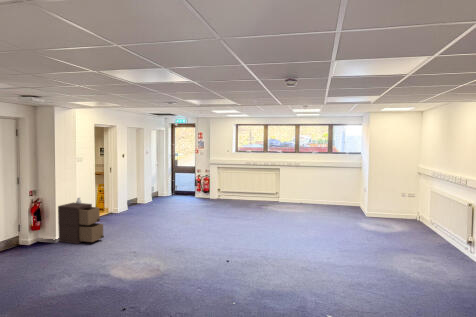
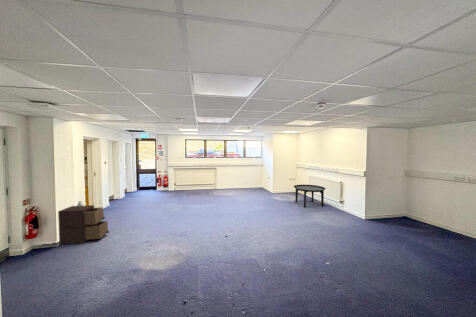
round table: none [389,206,455,253] -> present [294,185,325,207]

